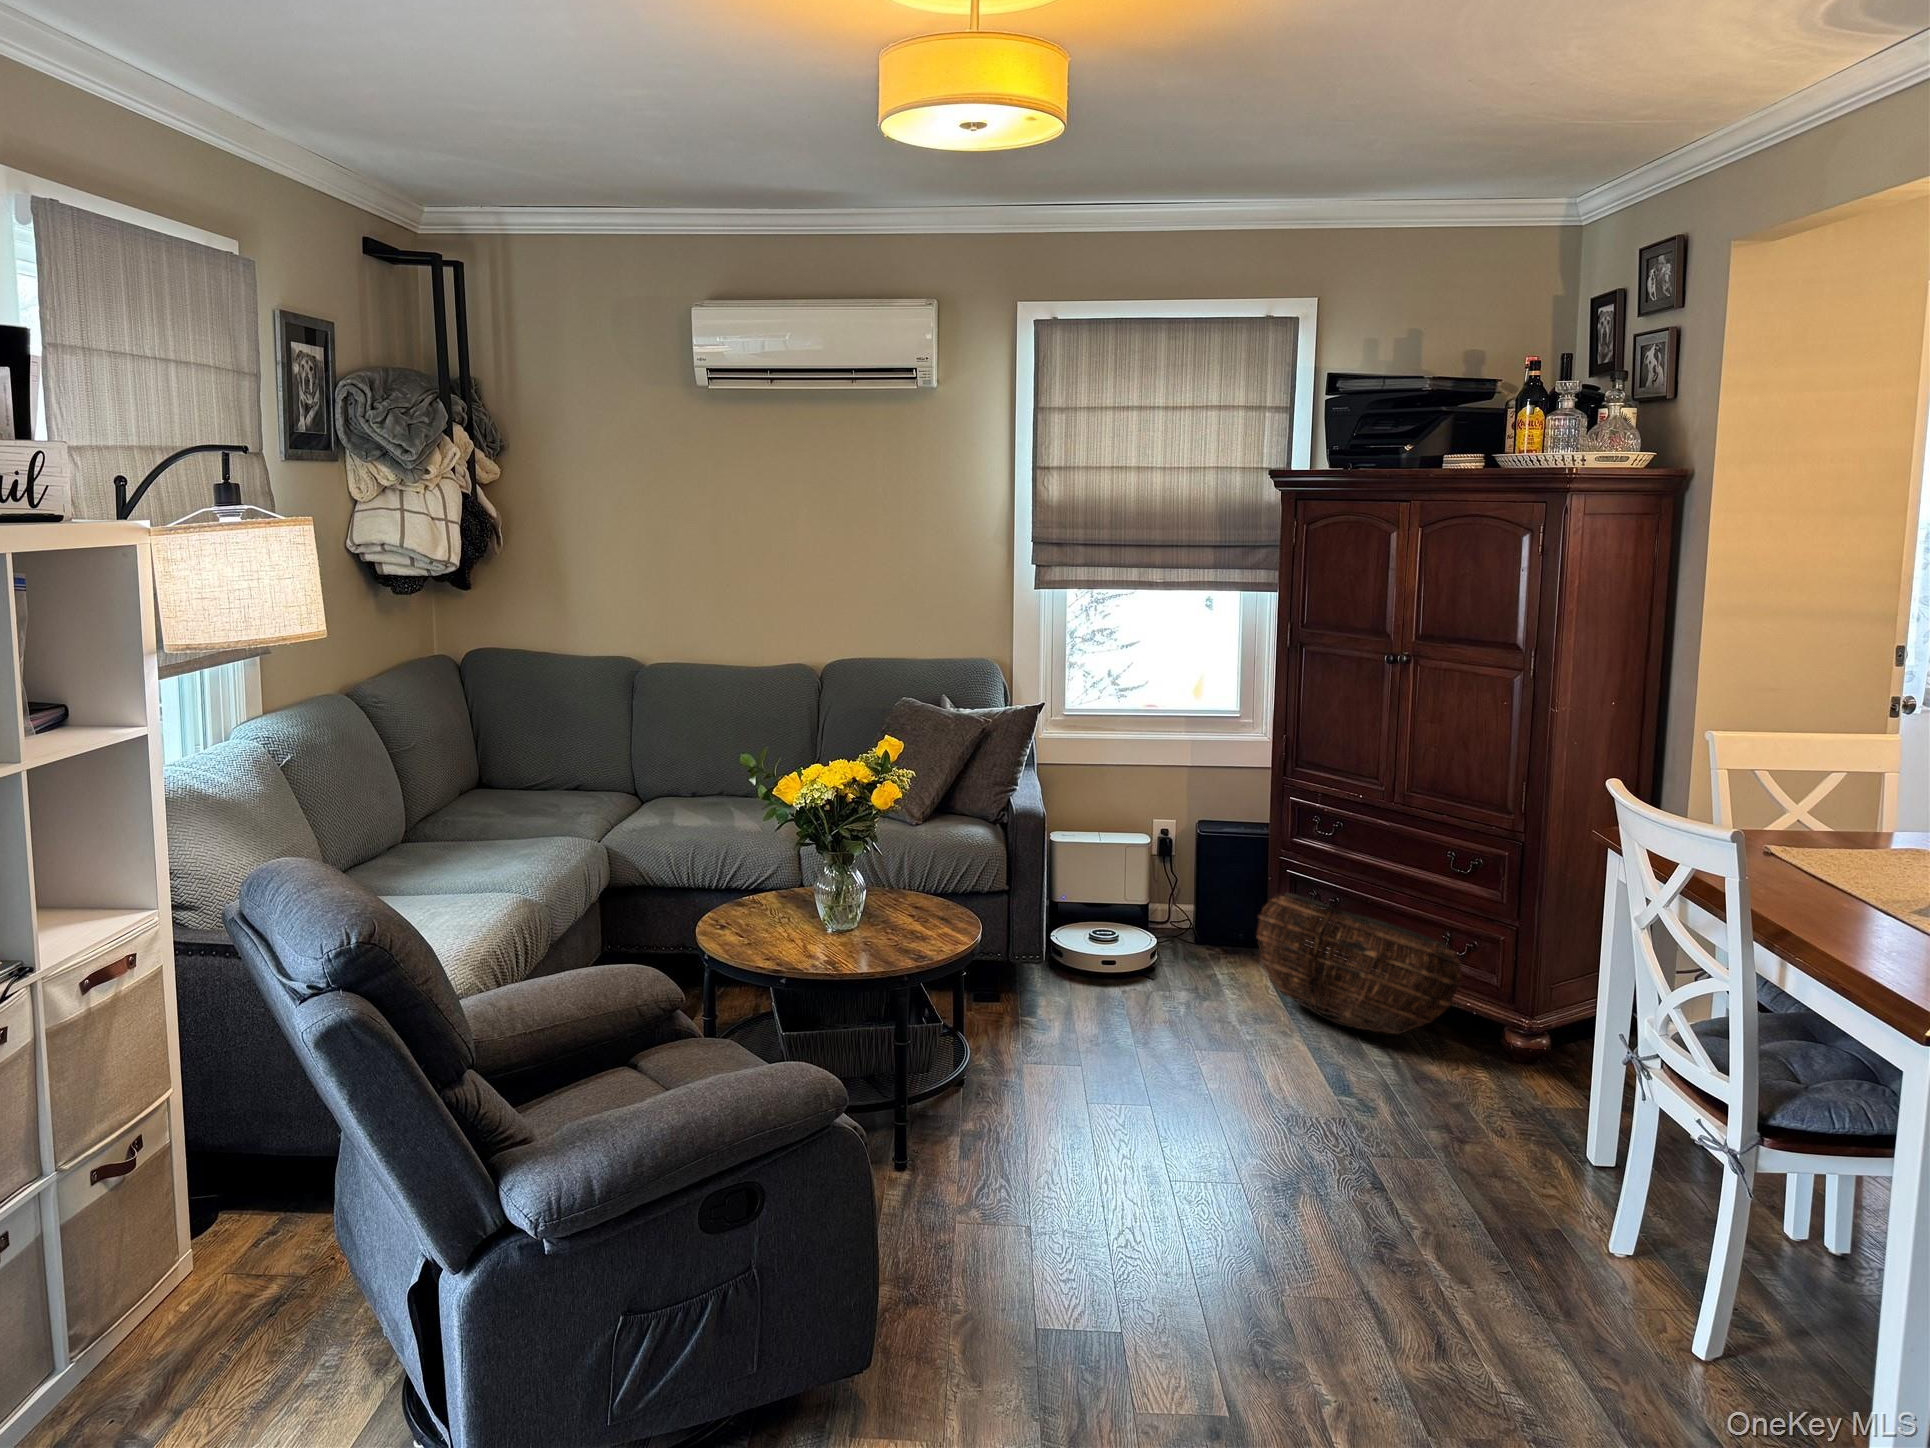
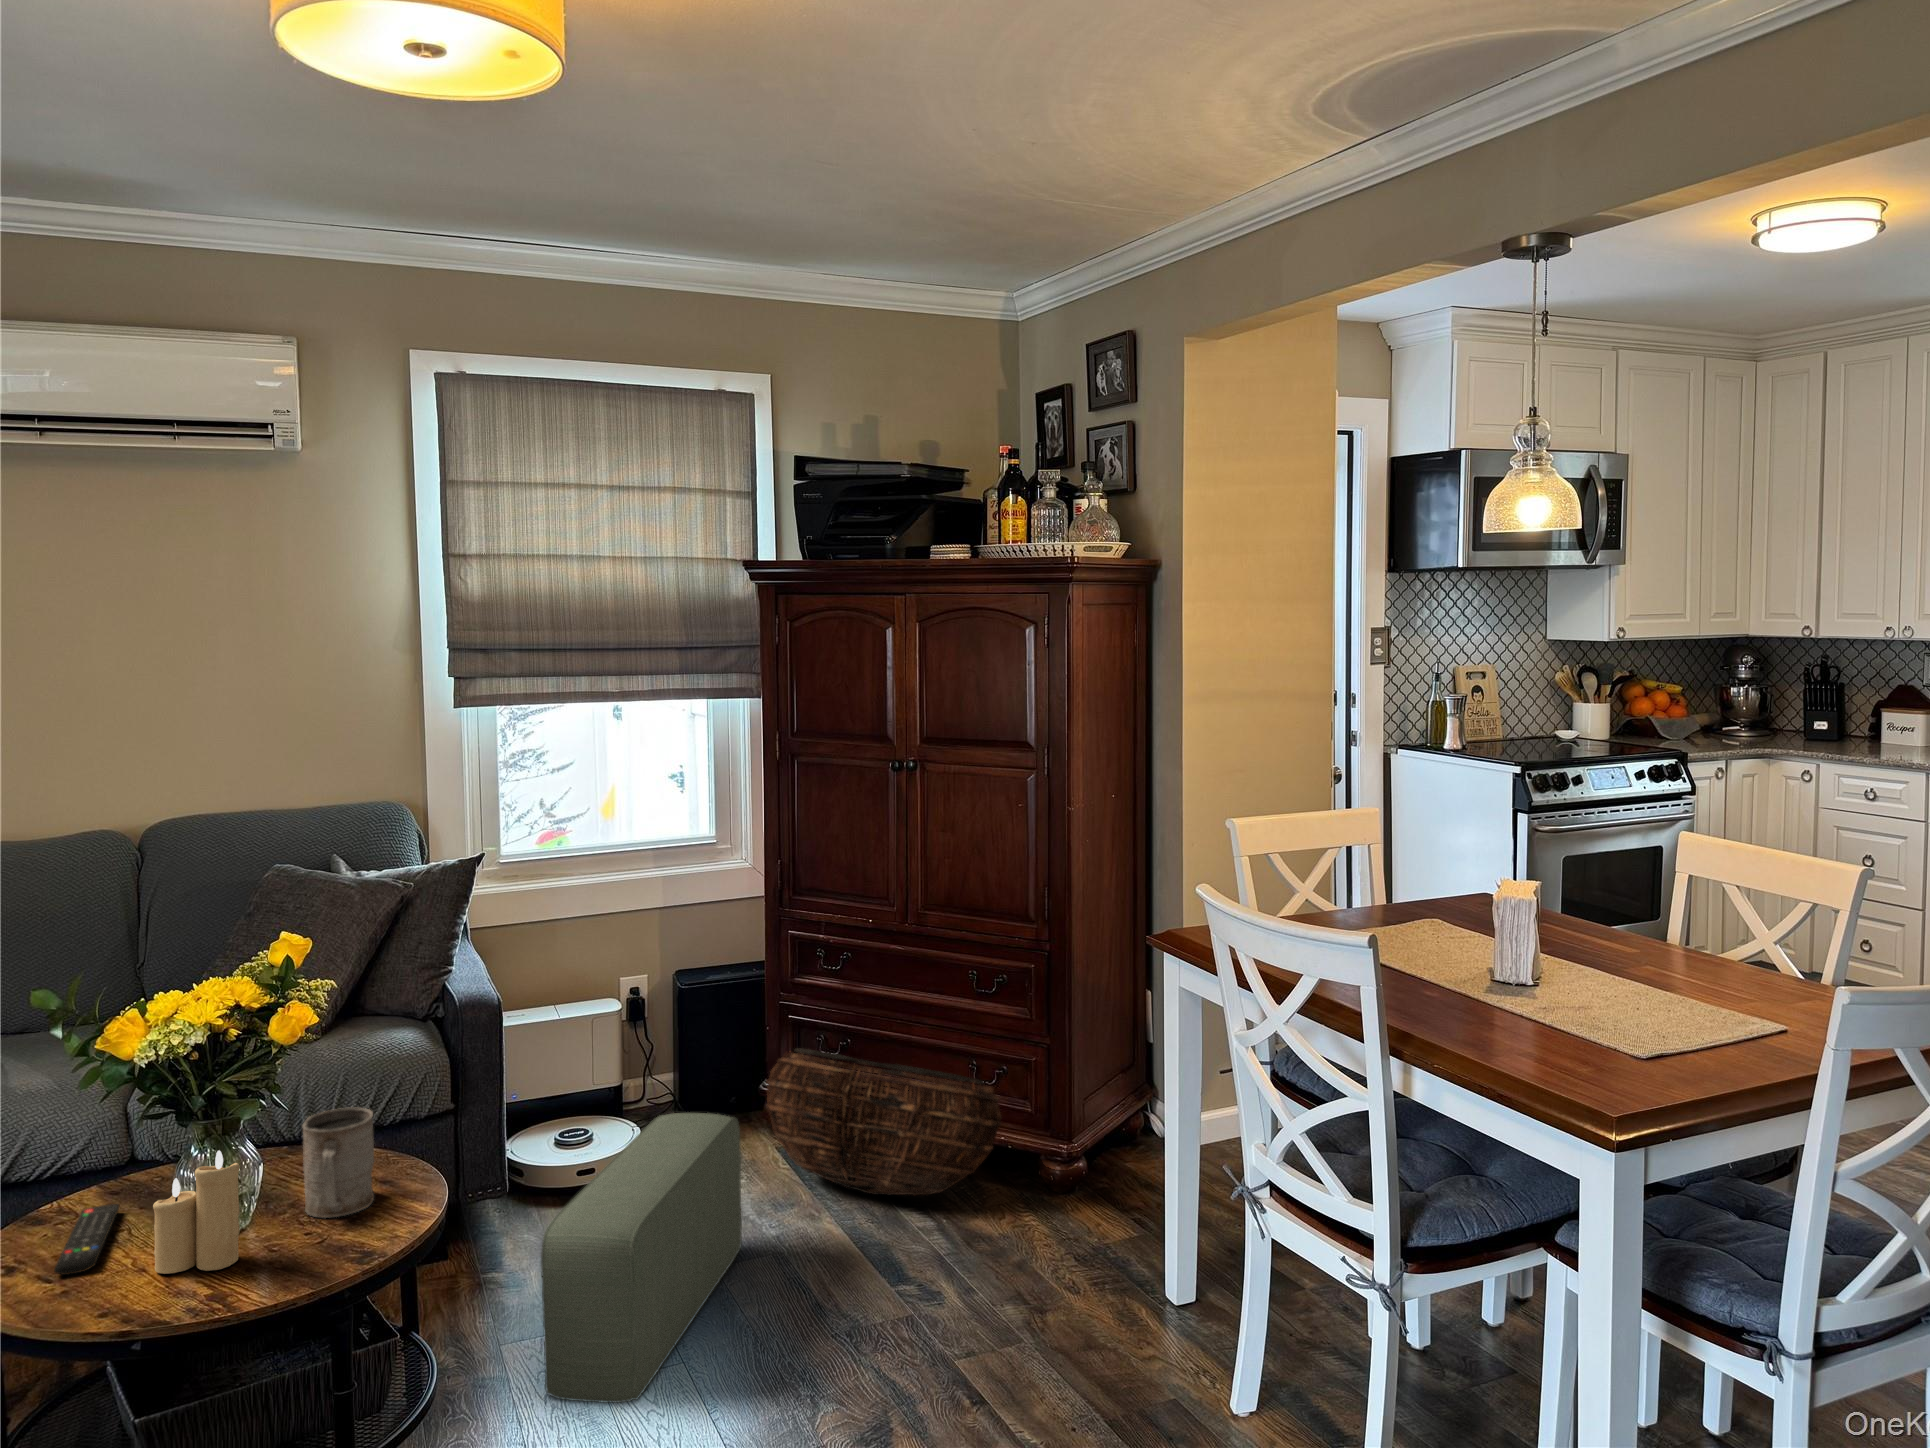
mug: none [890,863,936,935] -> present [302,1107,374,1218]
candle: none [798,872,848,949] -> present [153,1151,240,1274]
remote control: none [745,901,786,935] -> present [54,1204,119,1275]
pouf: none [1044,920,1219,1117] -> present [541,1113,742,1403]

